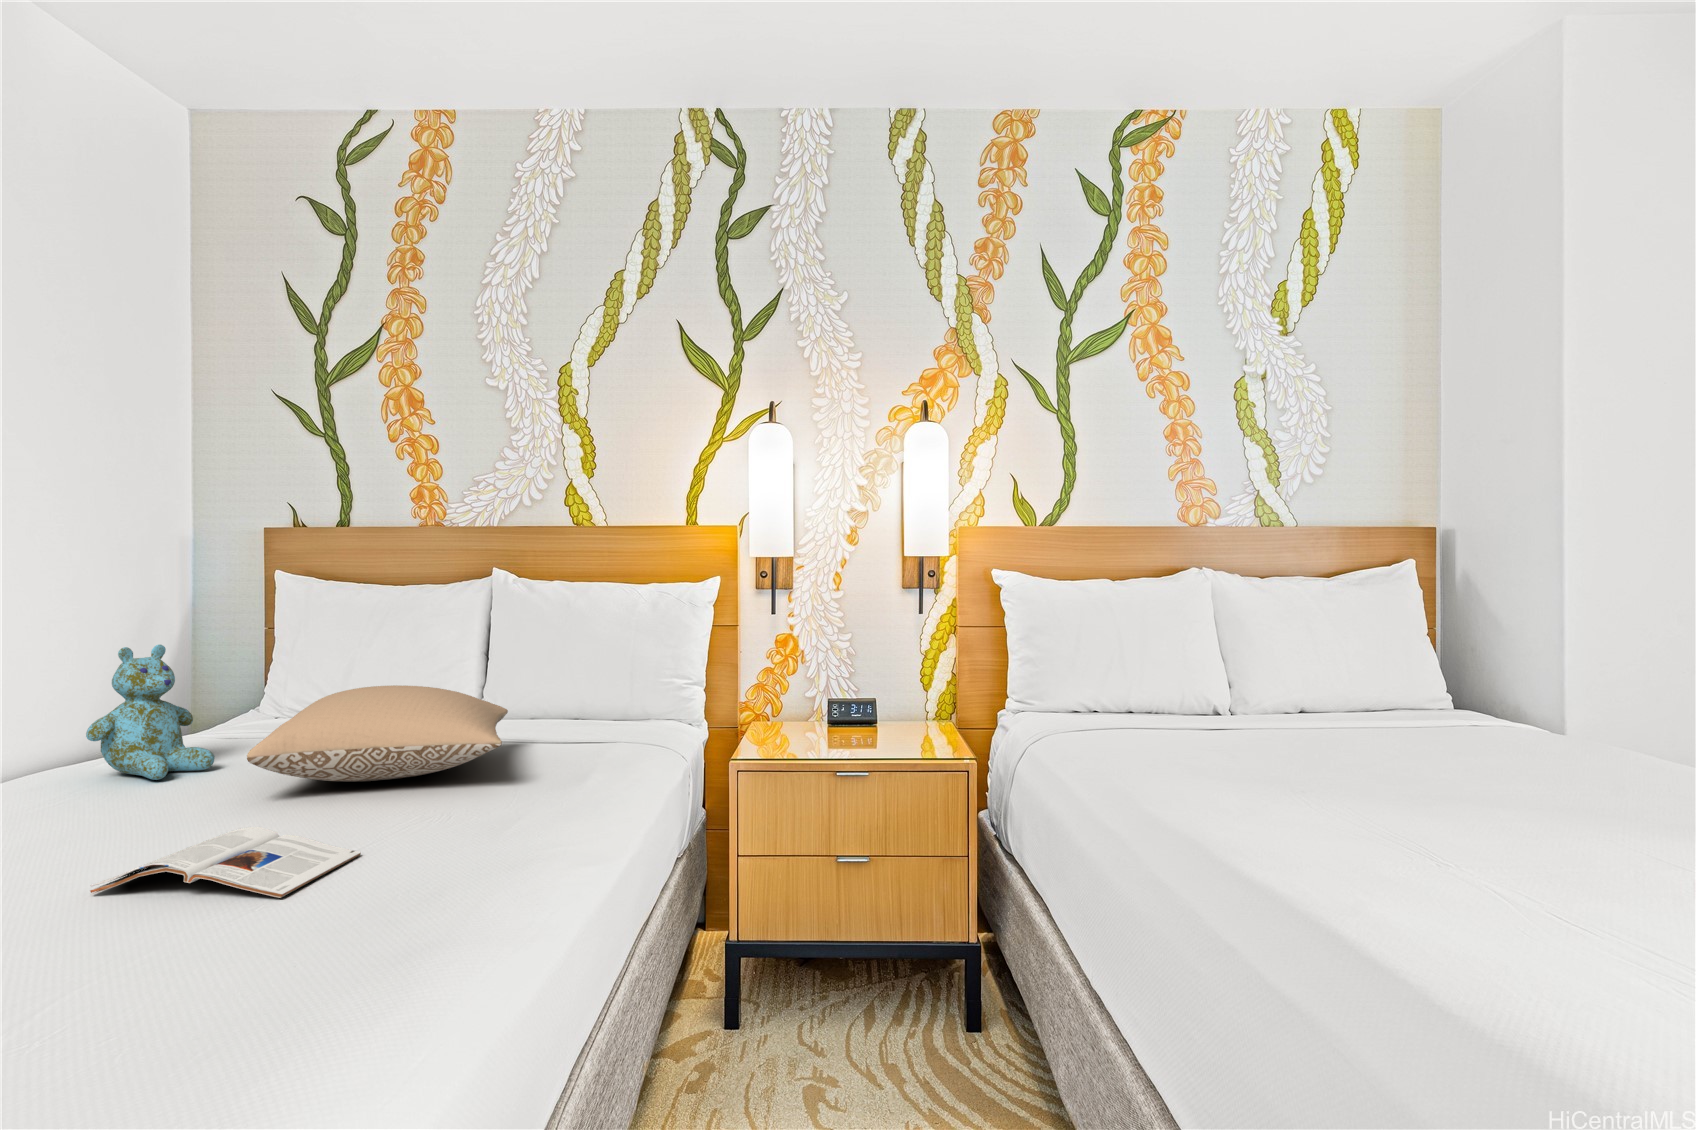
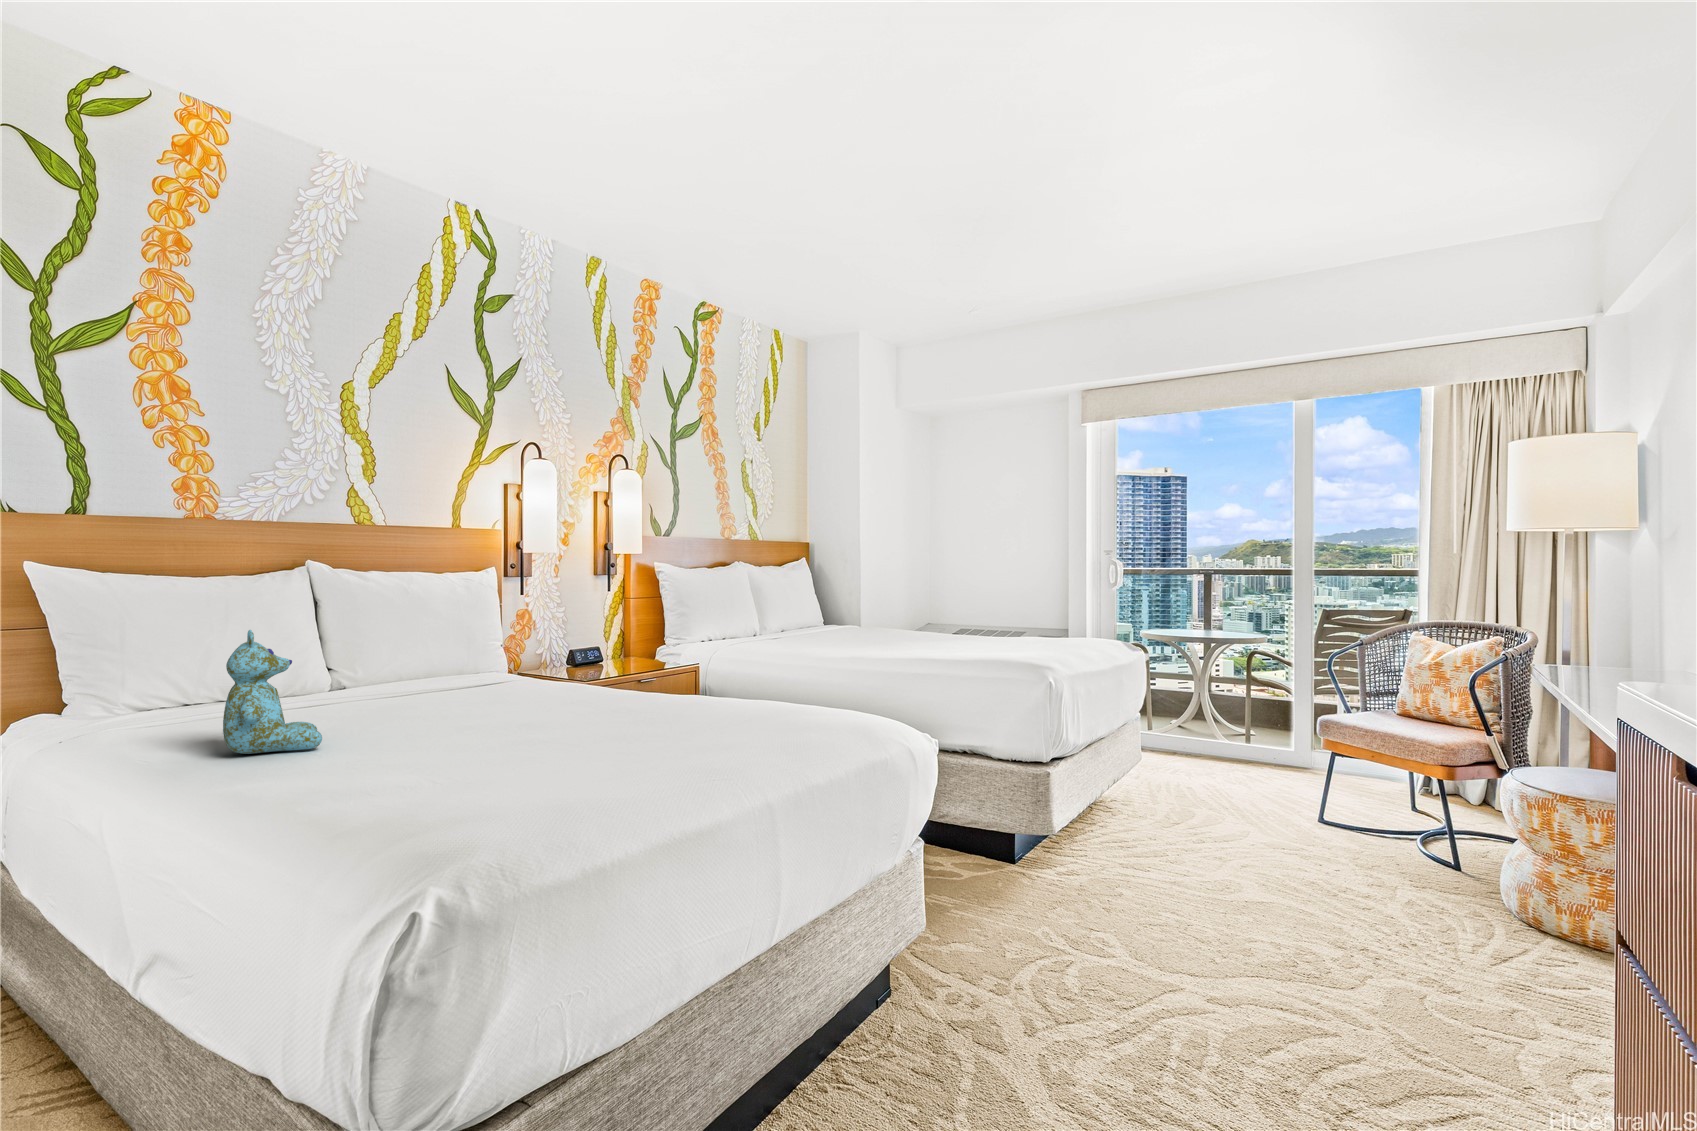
pillow: present [247,685,508,782] -> none [361,648,606,719]
magazine: present [90,827,361,898] -> none [594,722,737,759]

